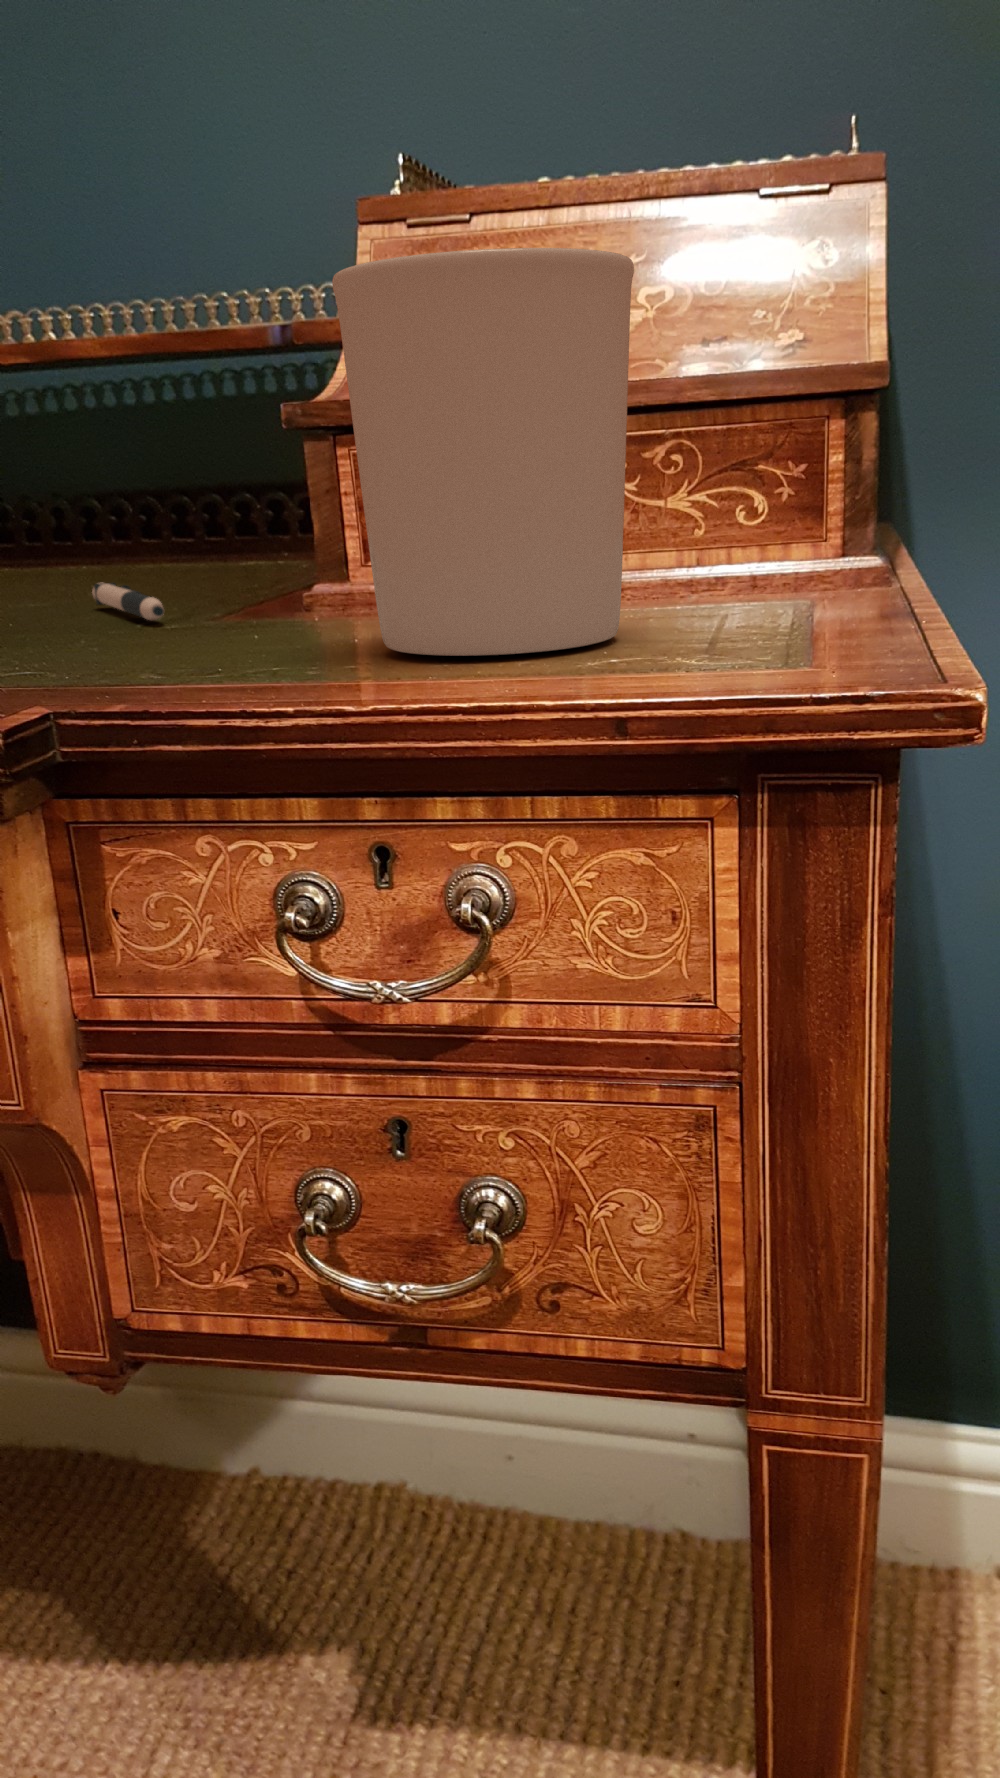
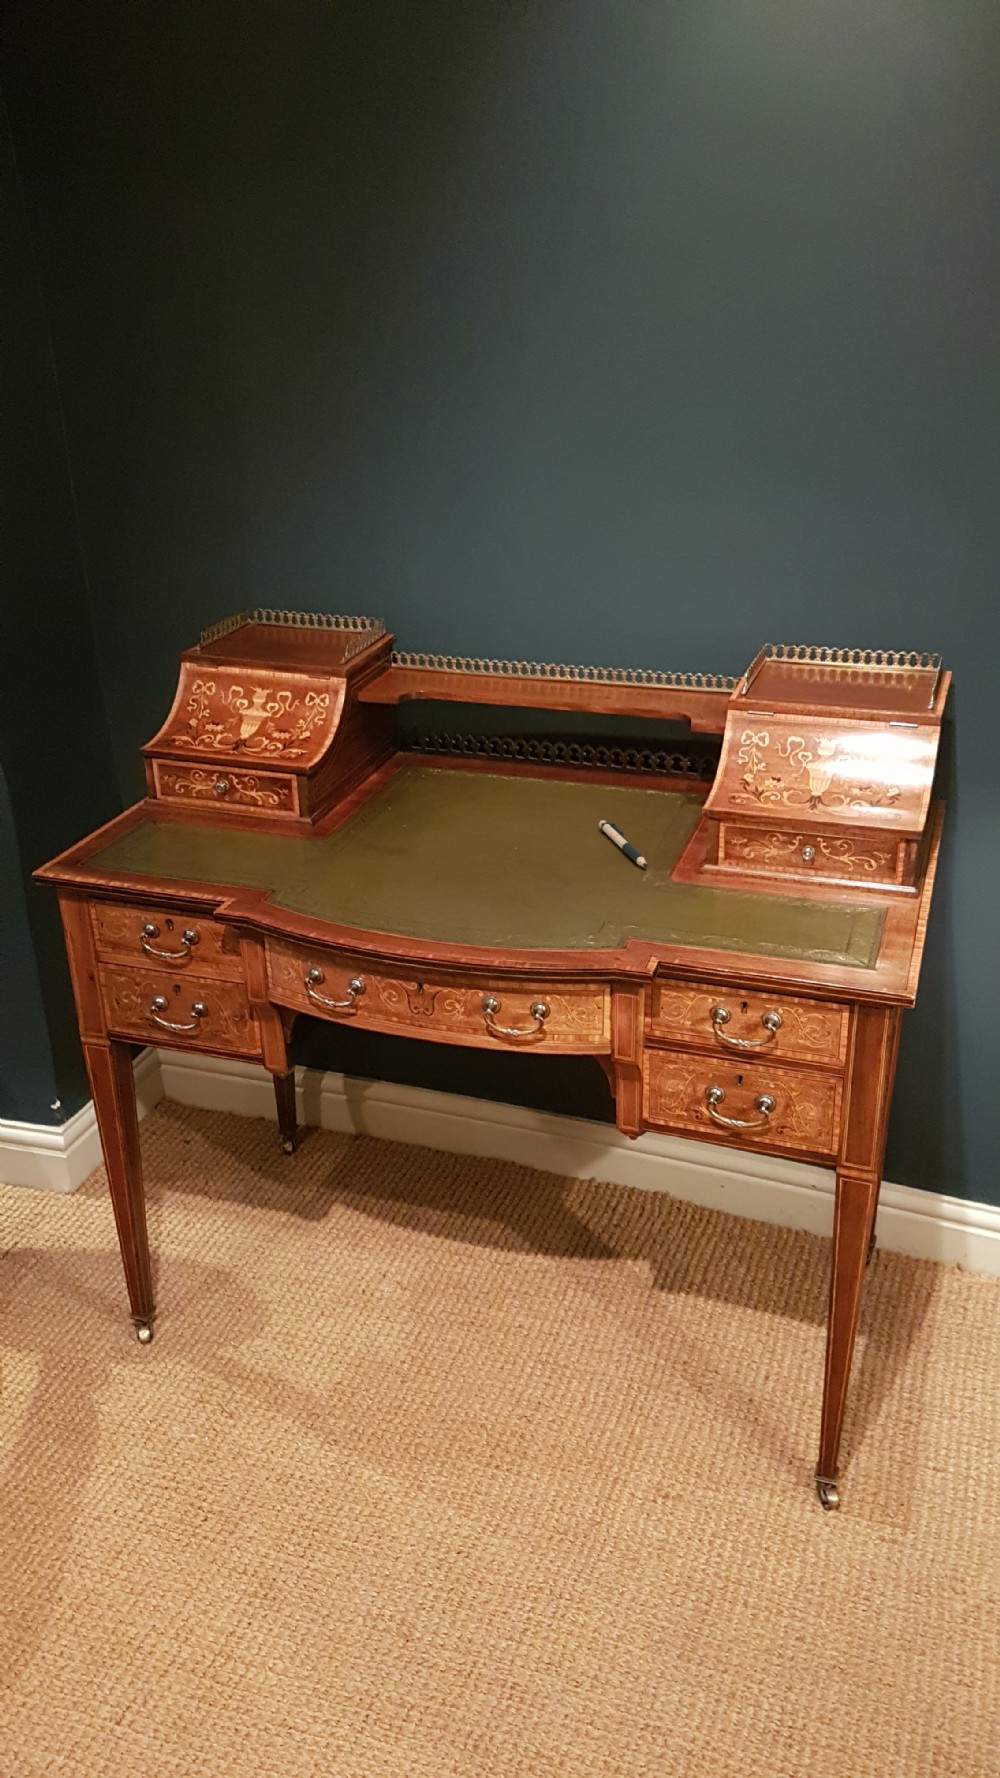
candle holder: present [332,248,634,656] -> none [742,812,835,945]

